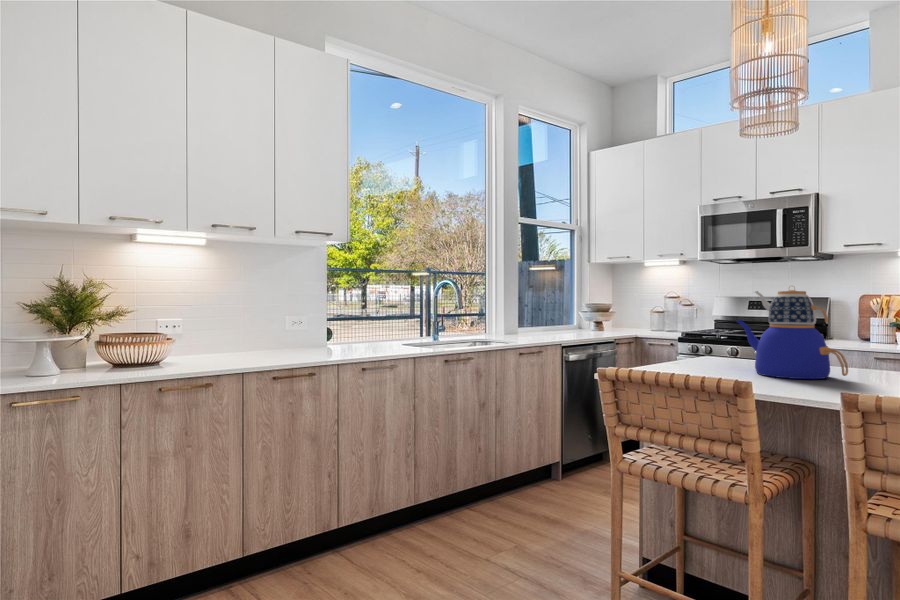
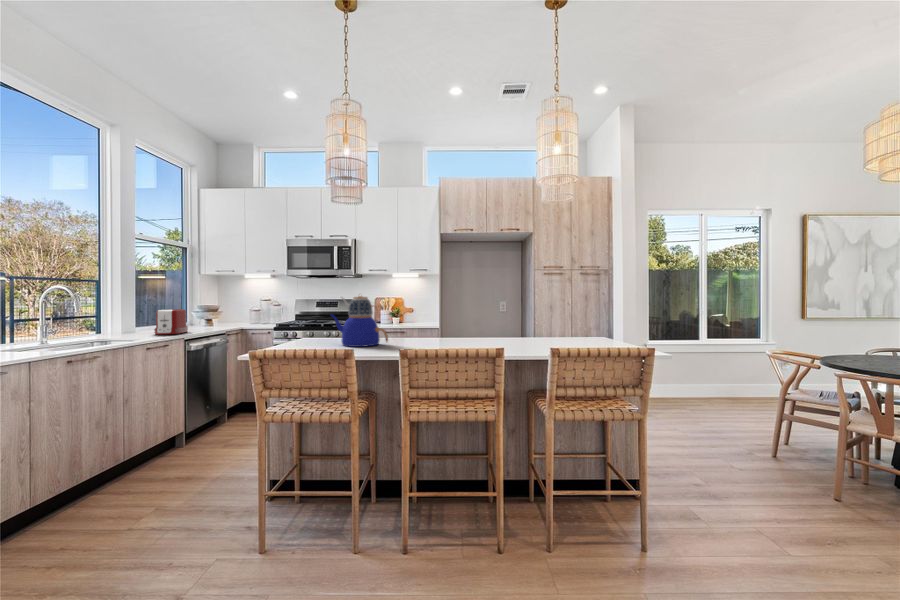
toaster: none [532,308,569,338] -> present [154,309,188,335]

